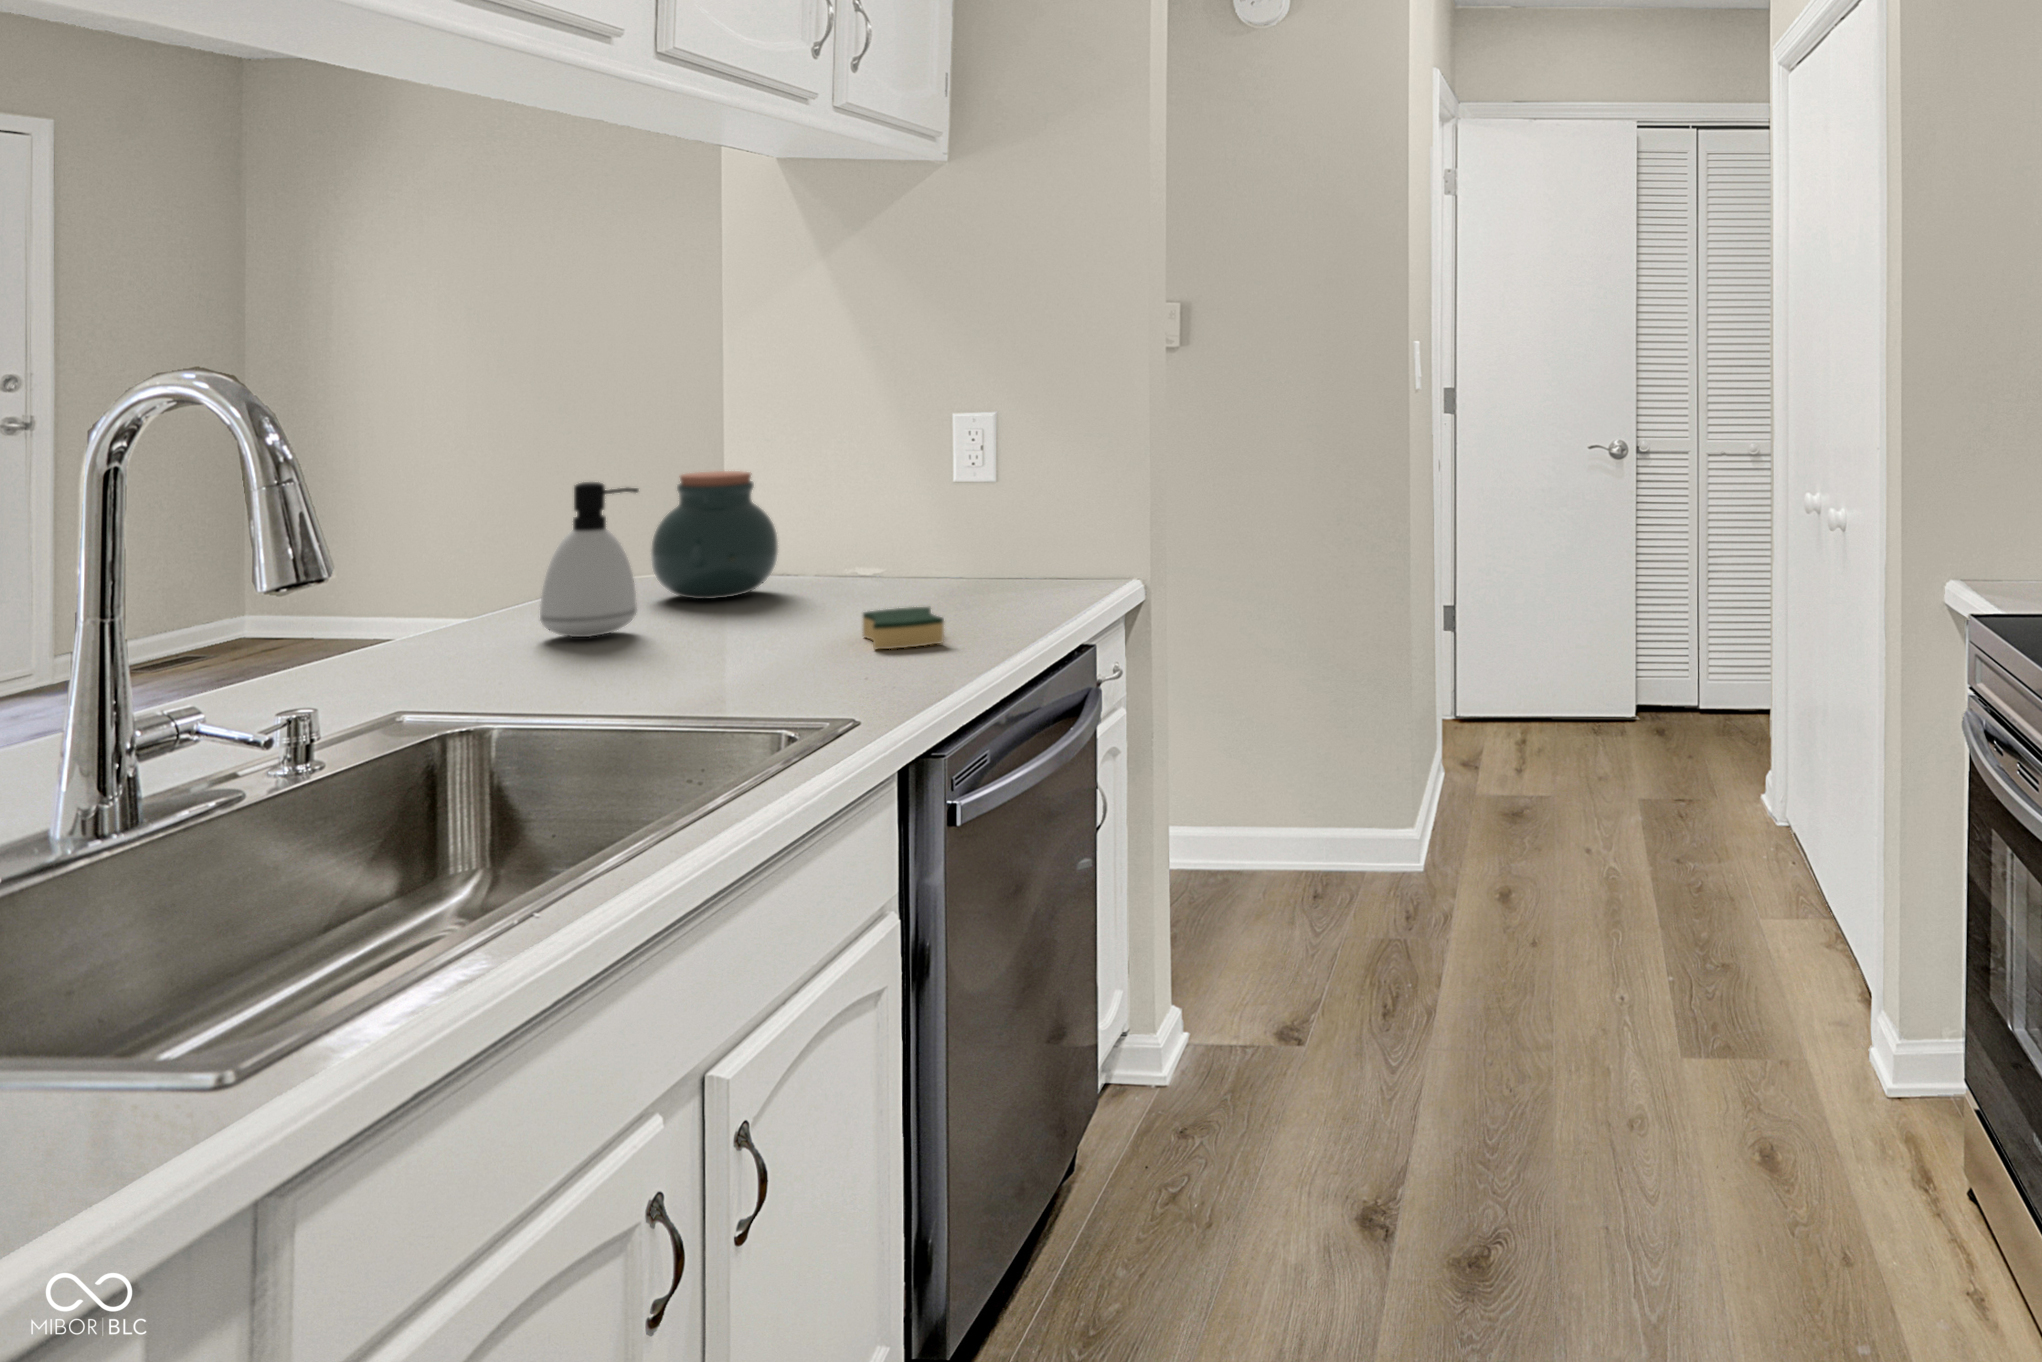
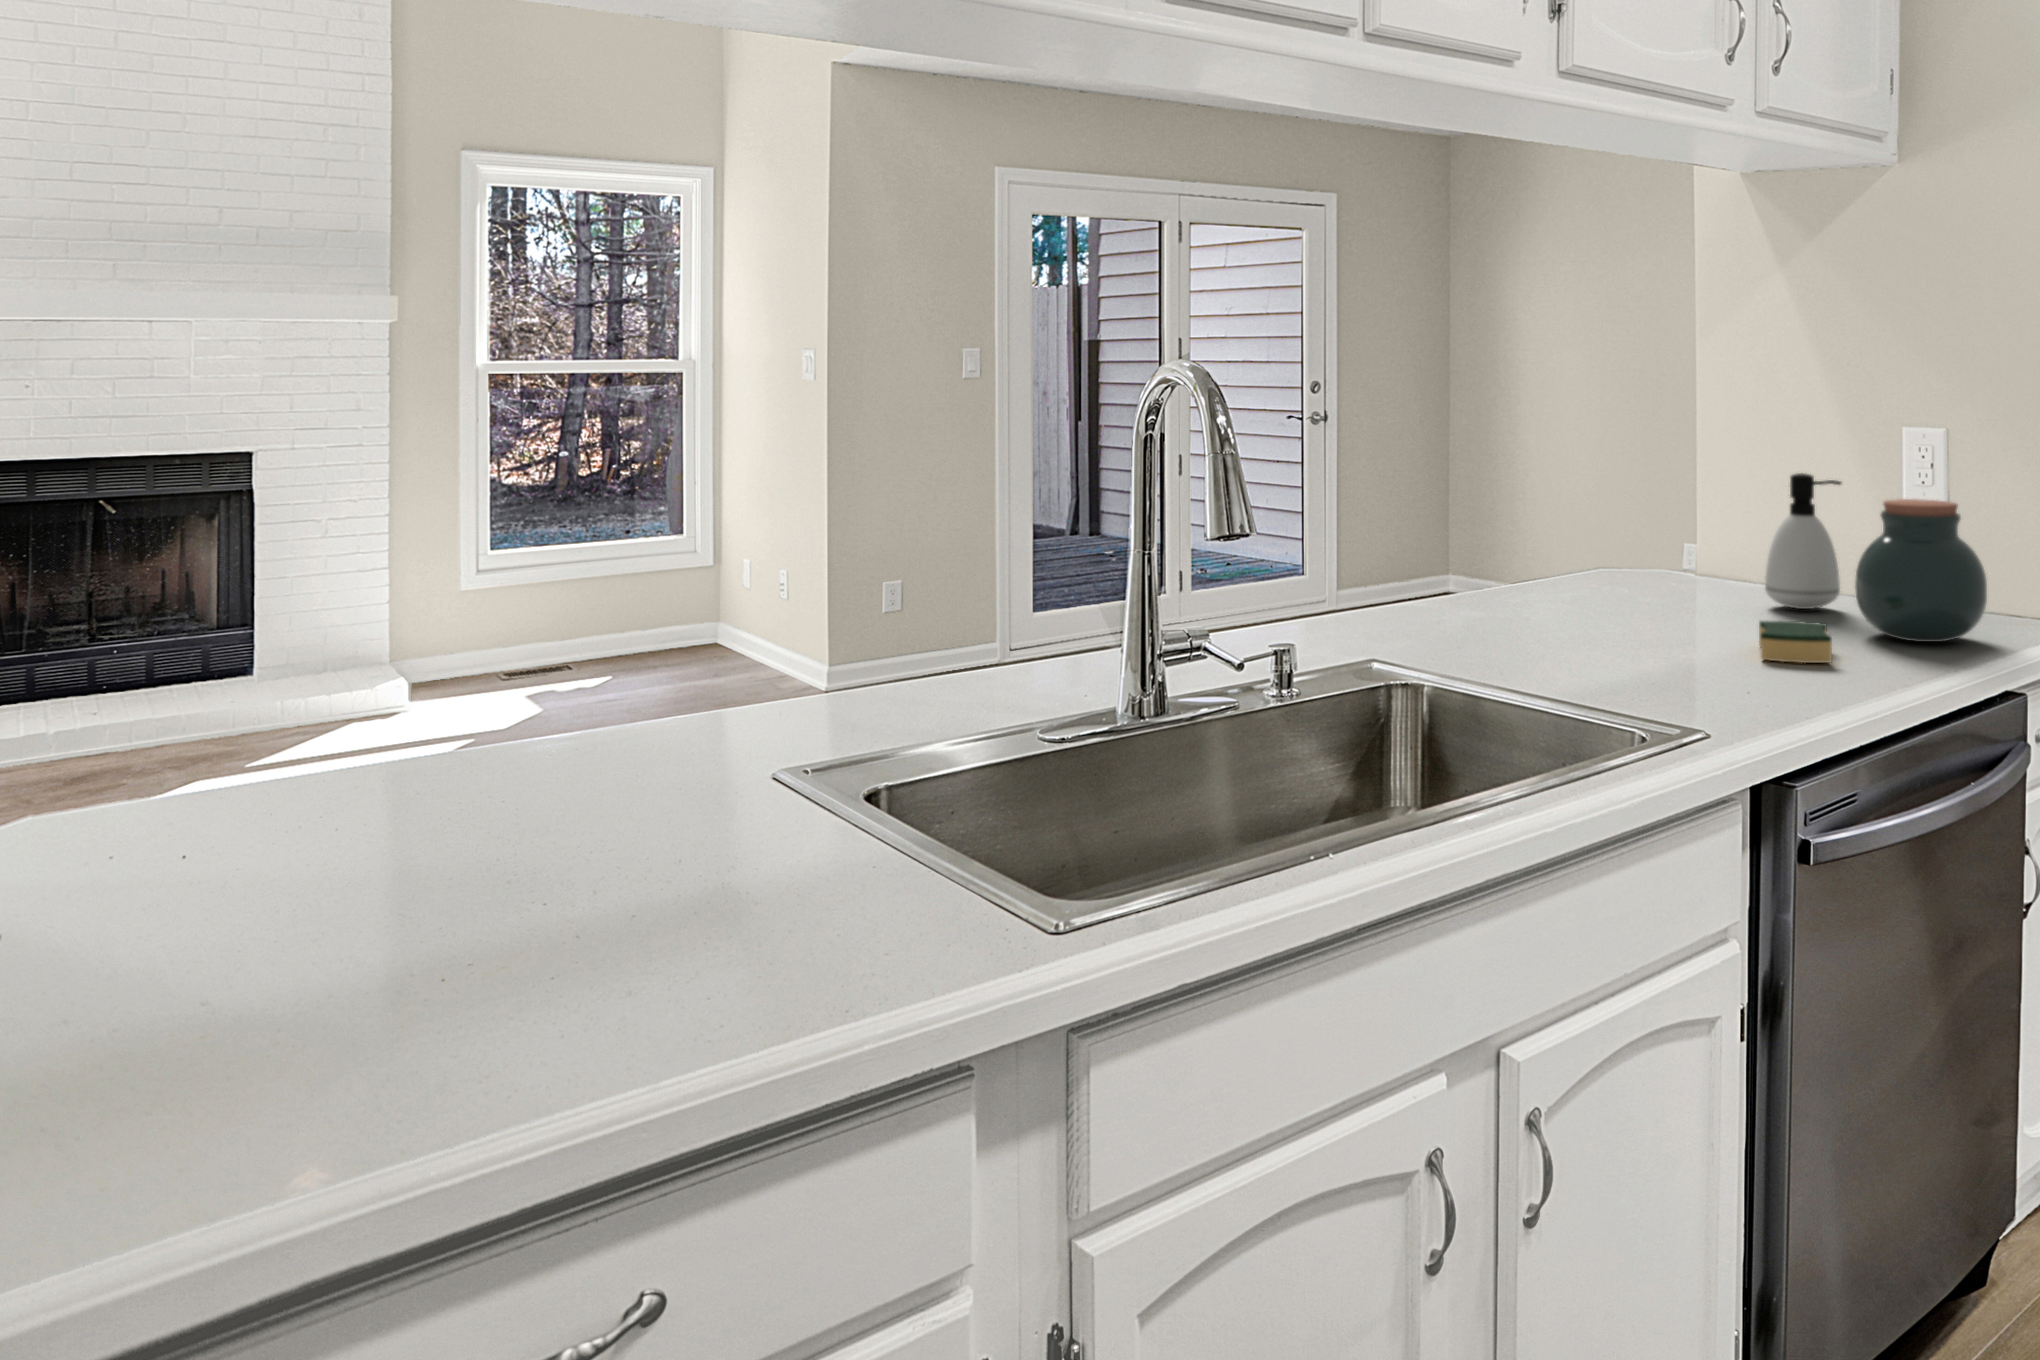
jar: present [651,471,778,599] -> present [1855,499,1987,642]
soap dispenser: present [540,482,638,637] -> present [1765,473,1841,609]

